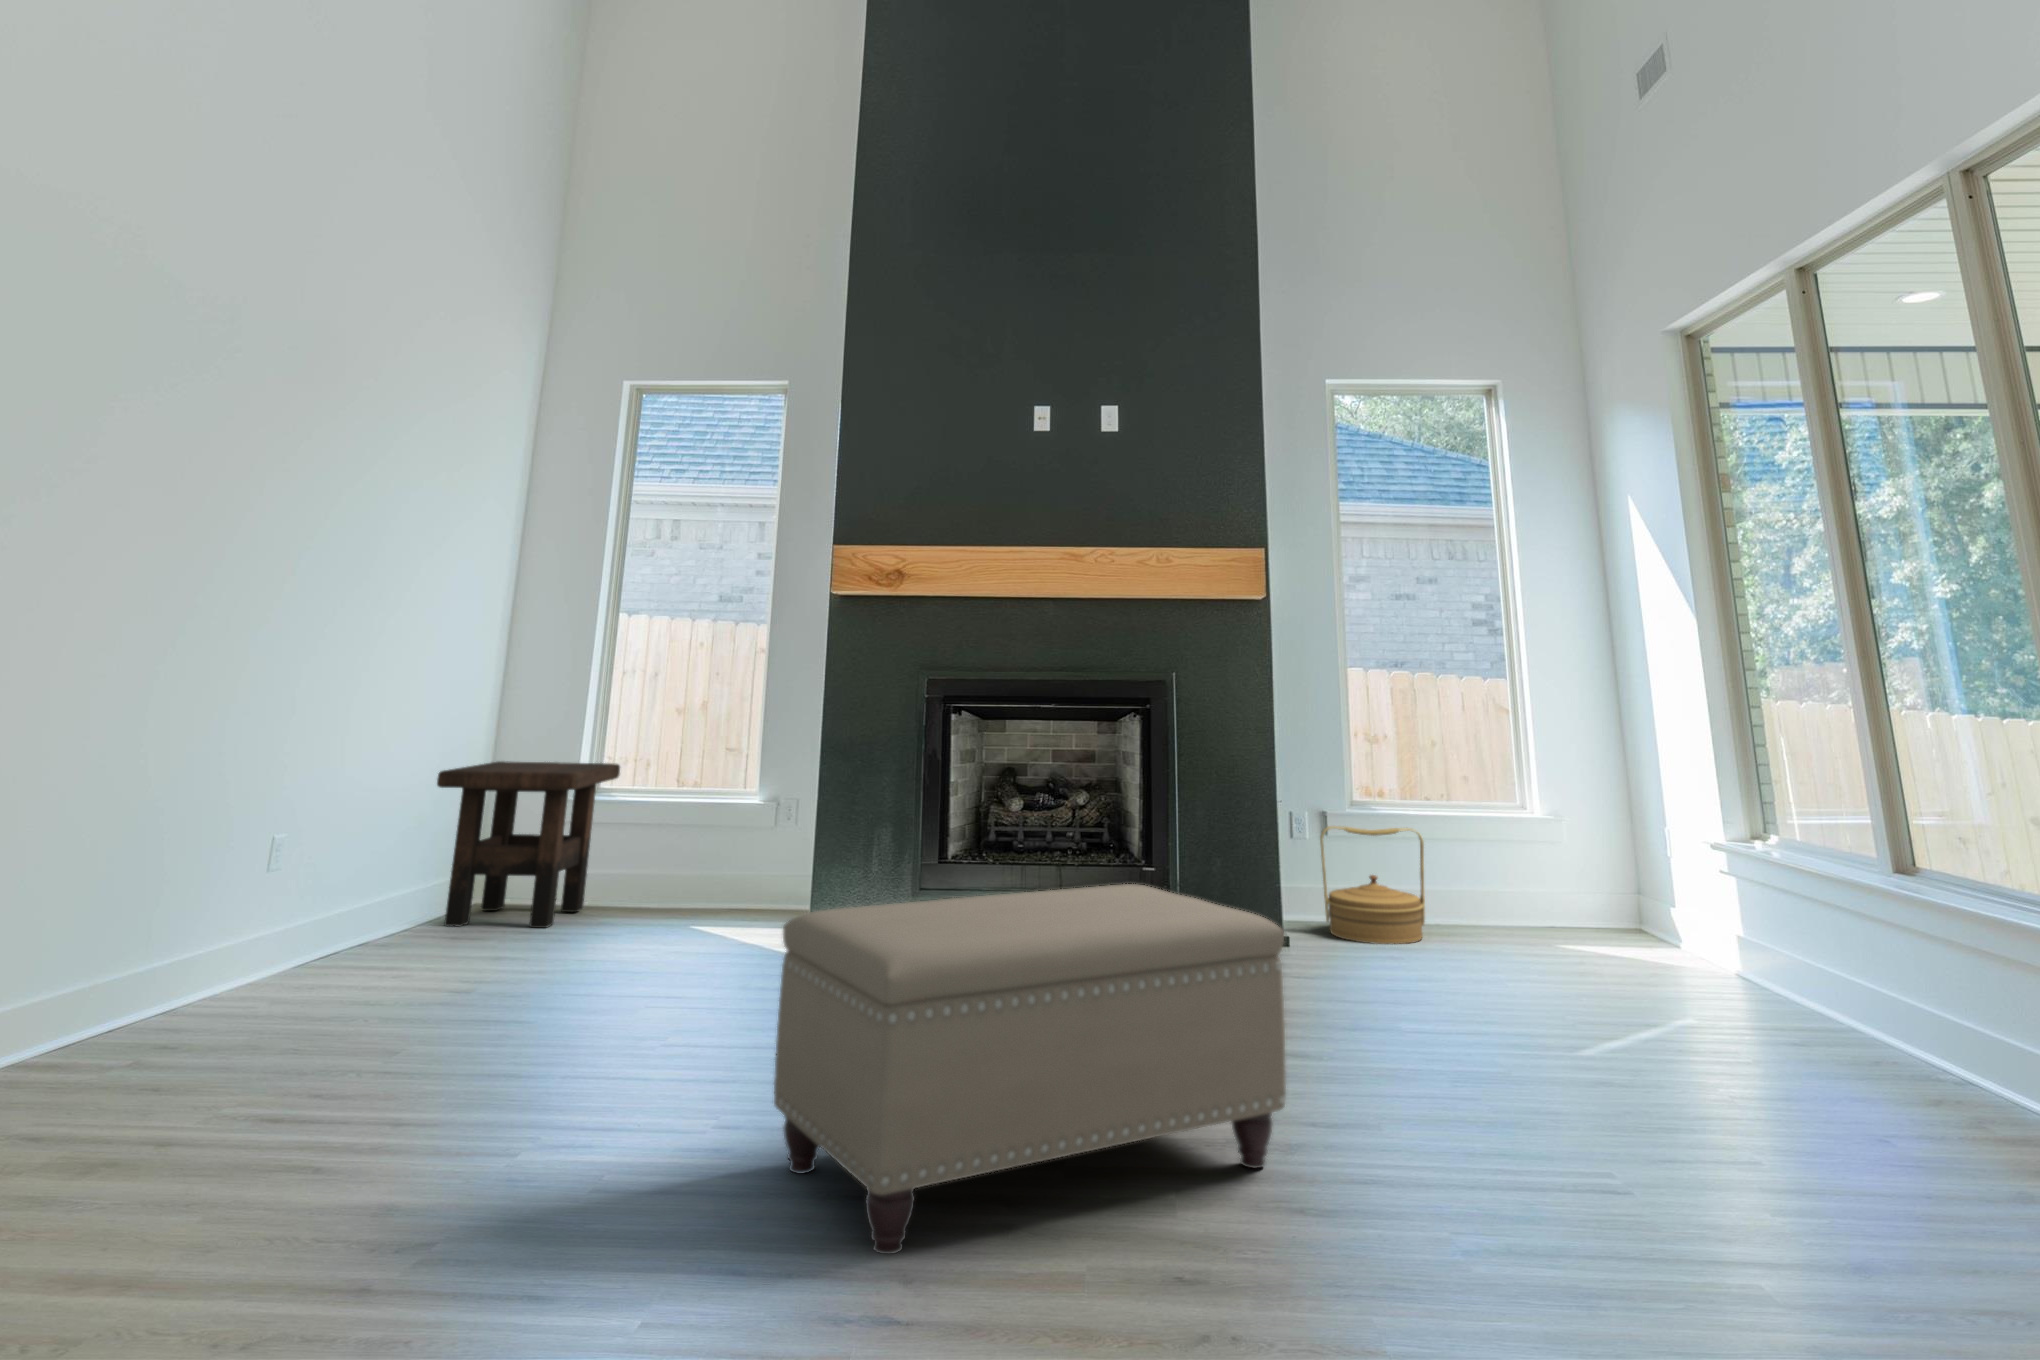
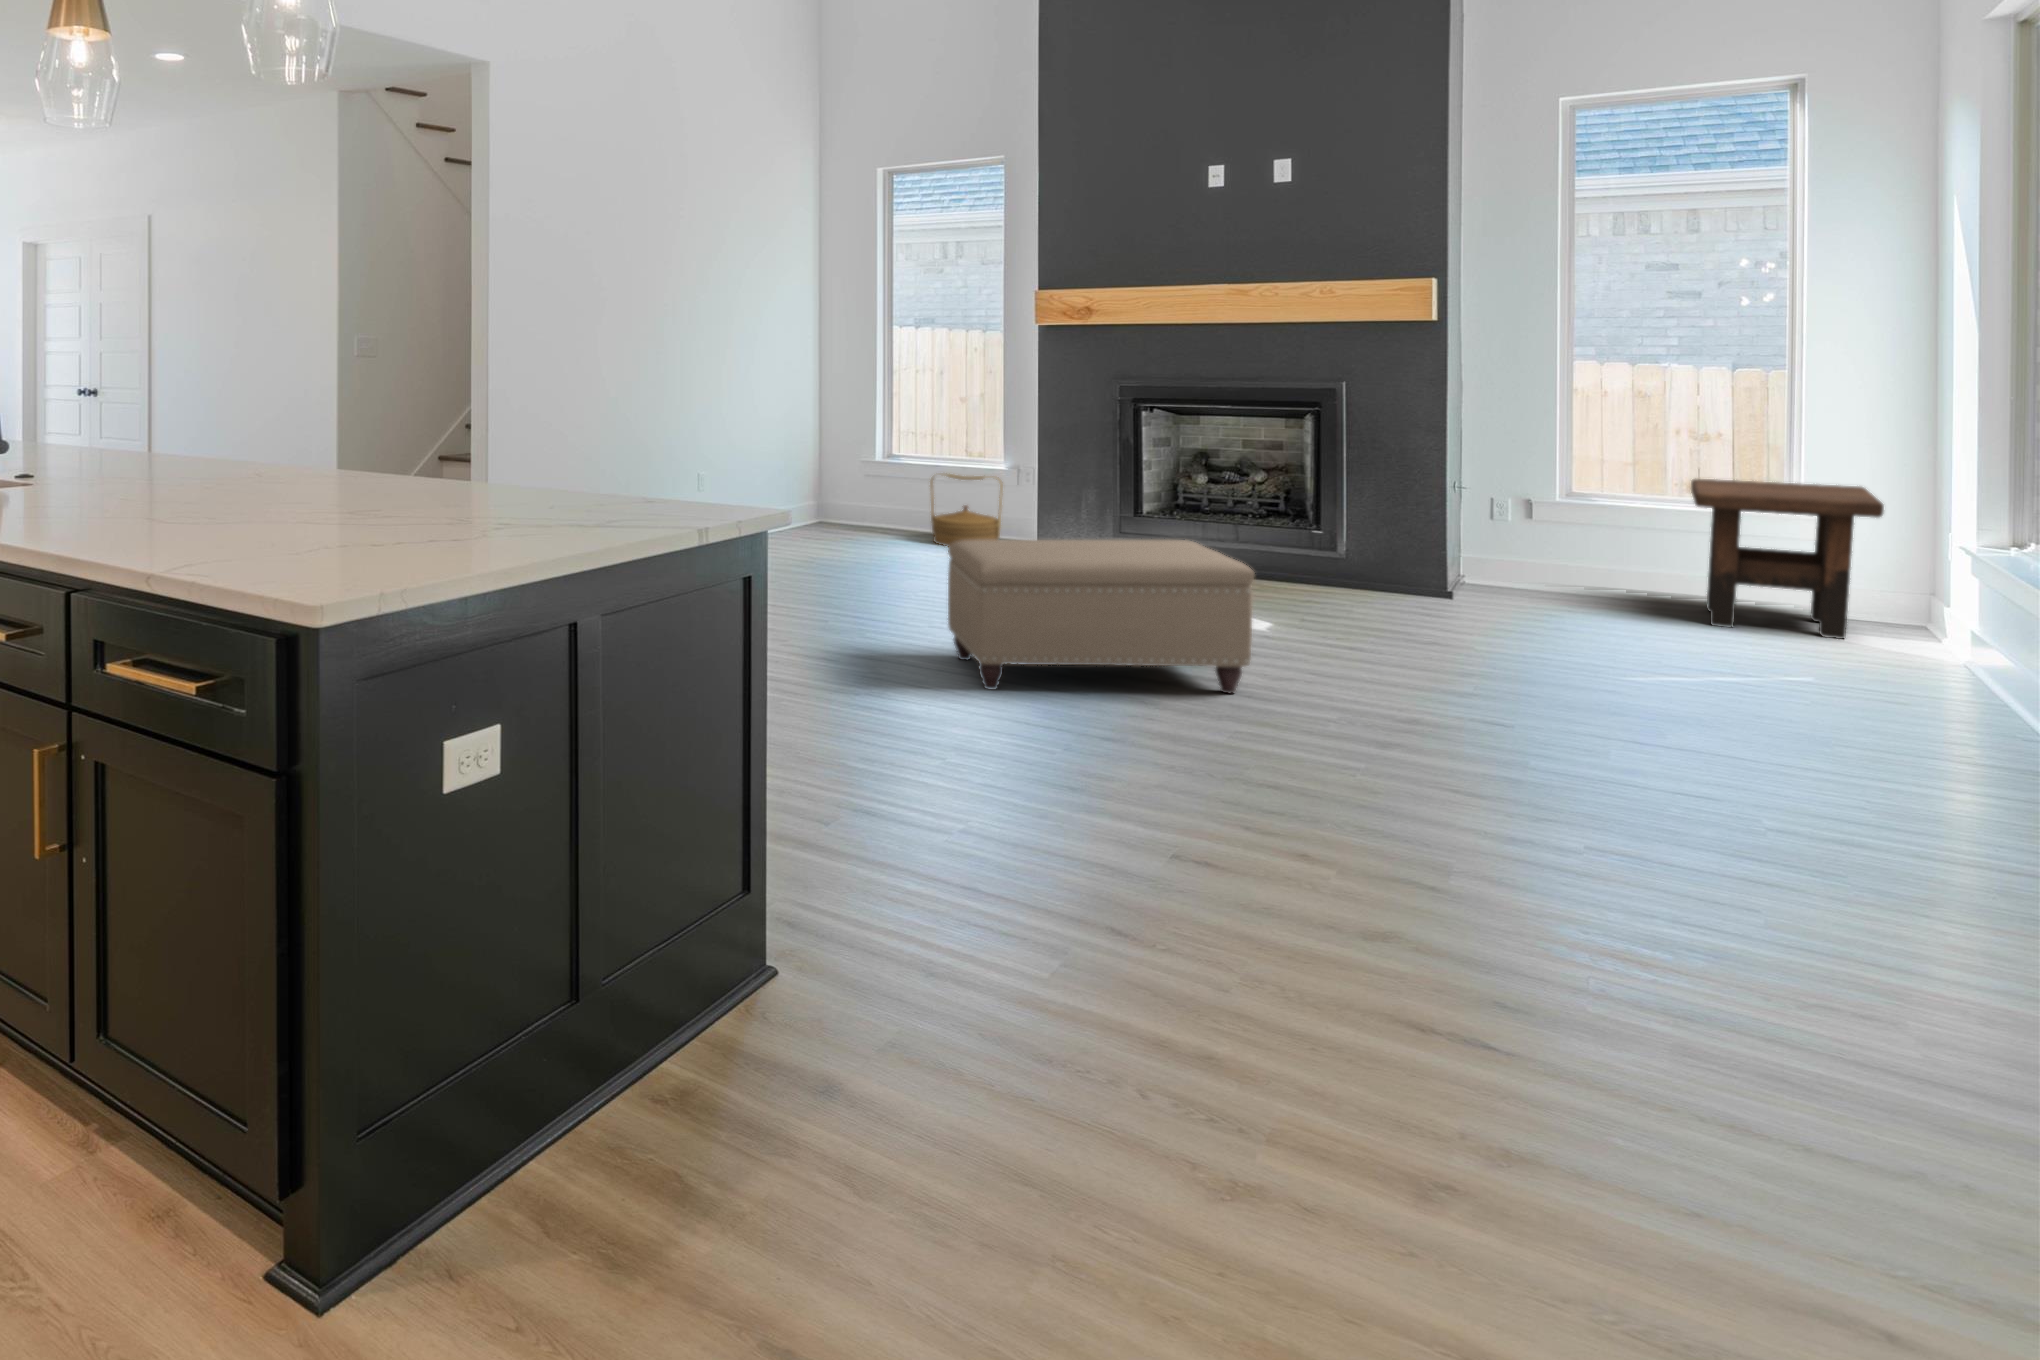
side table: present [437,761,620,928] -> present [1691,479,1884,639]
woven basket: present [1320,826,1425,944] -> present [931,474,1003,546]

